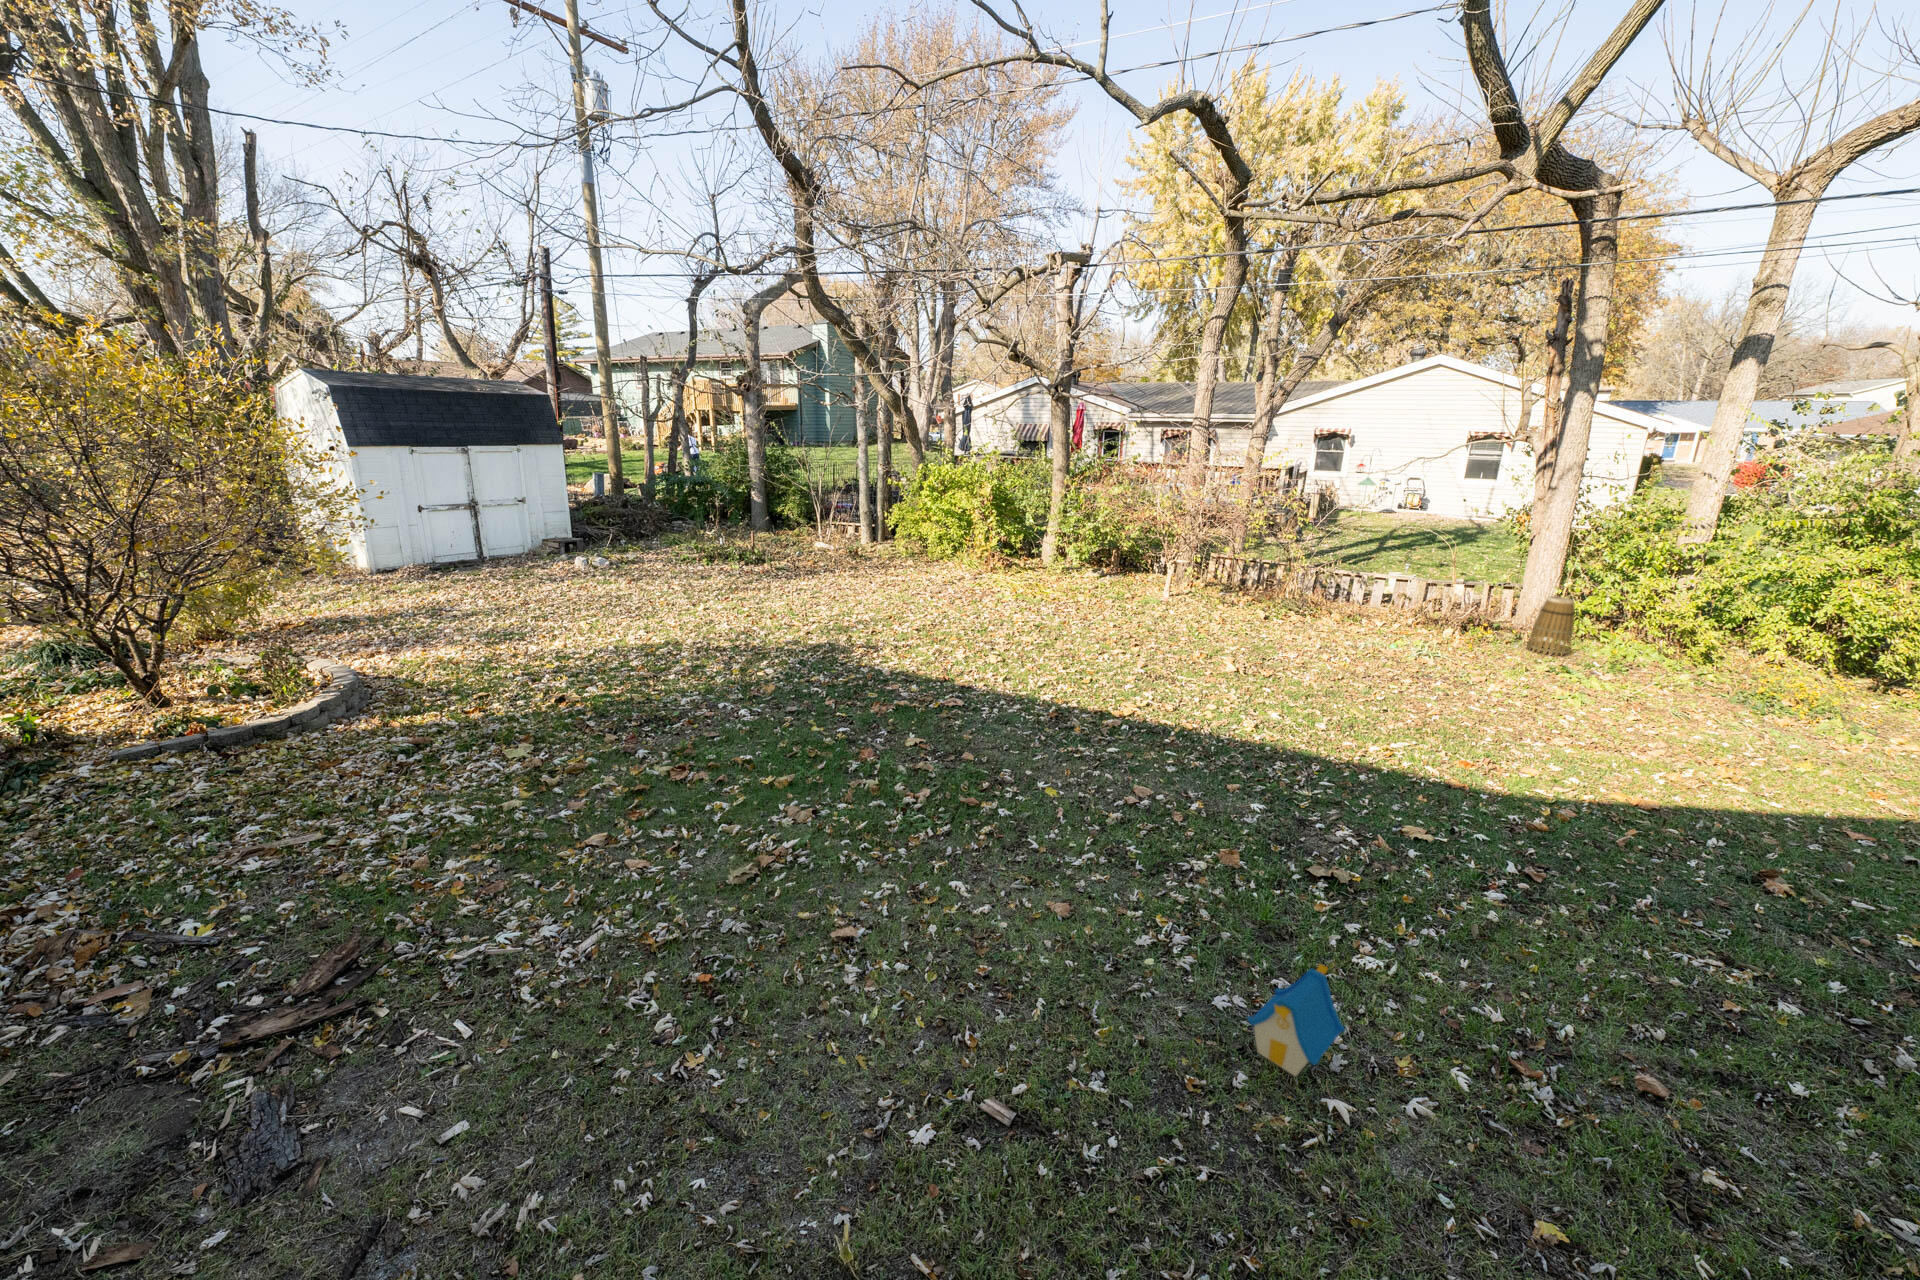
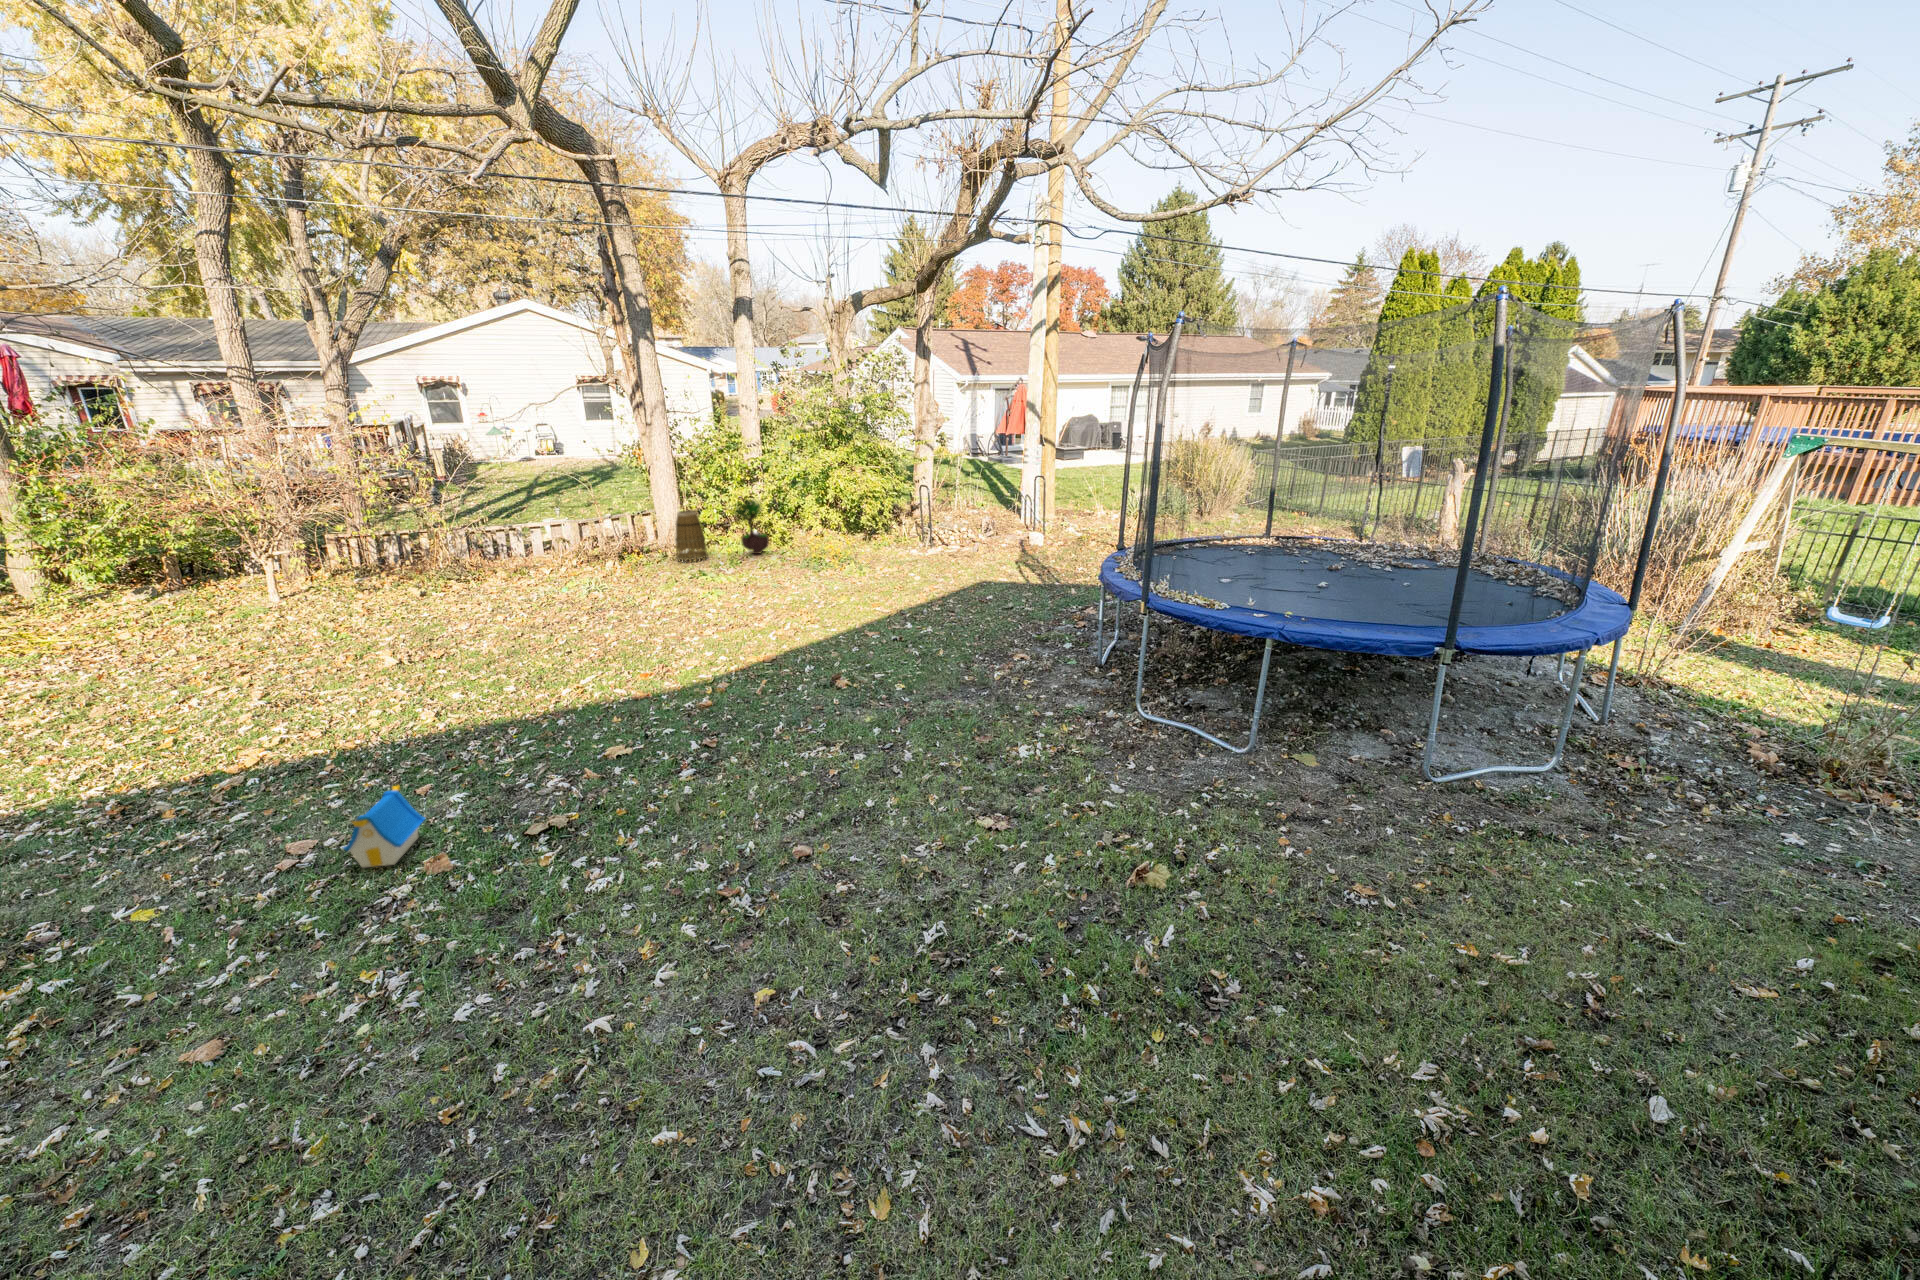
potted tree: none [1621,591,1683,668] -> present [731,499,769,554]
toy house: present [1248,965,1345,1076] -> present [343,786,425,867]

